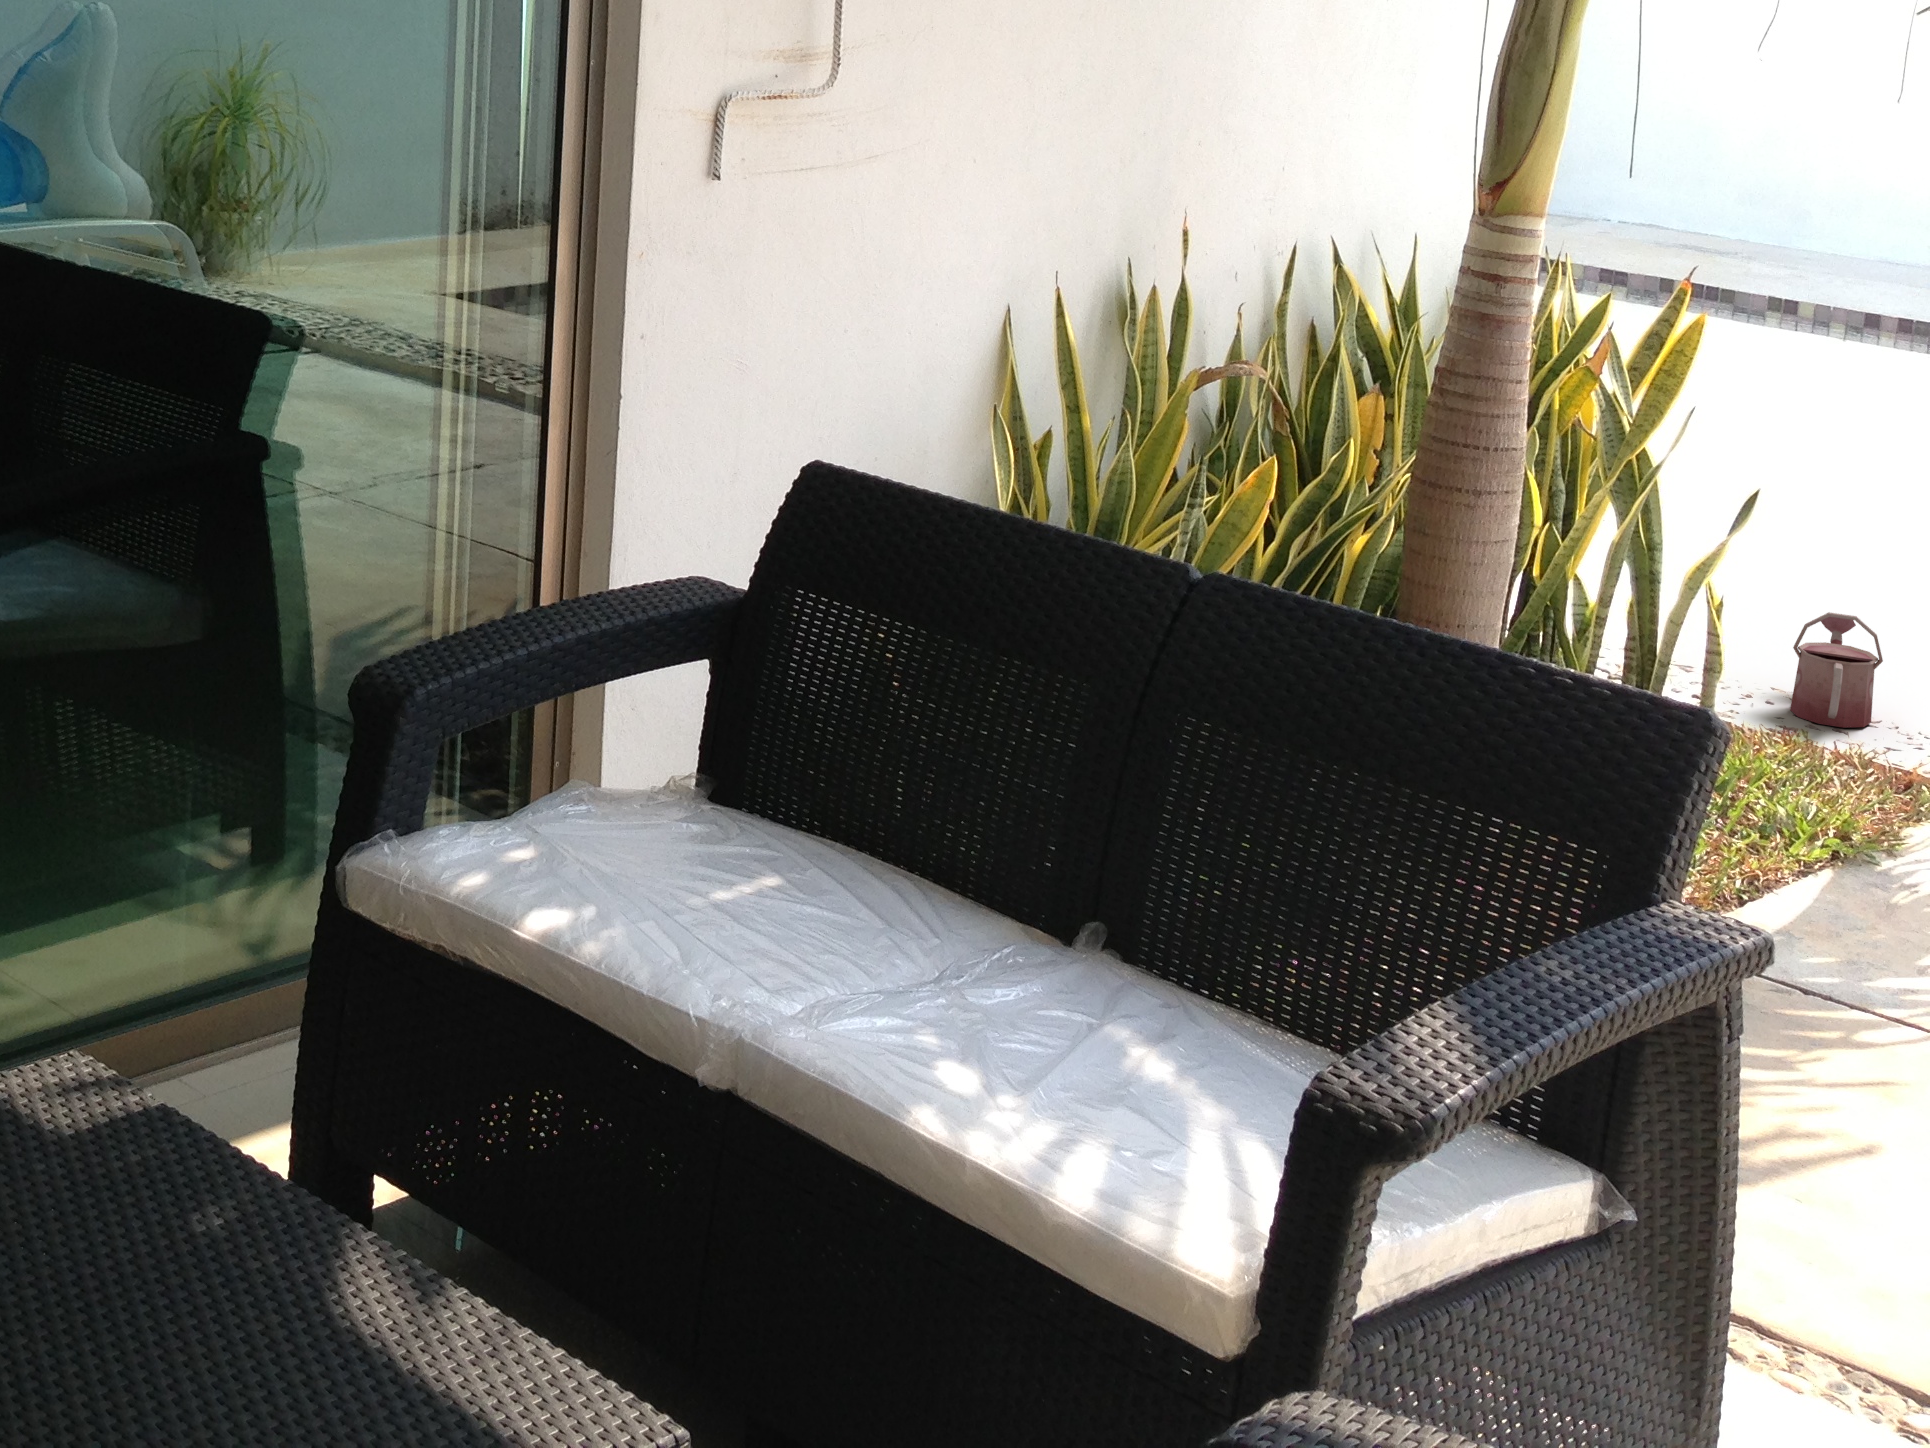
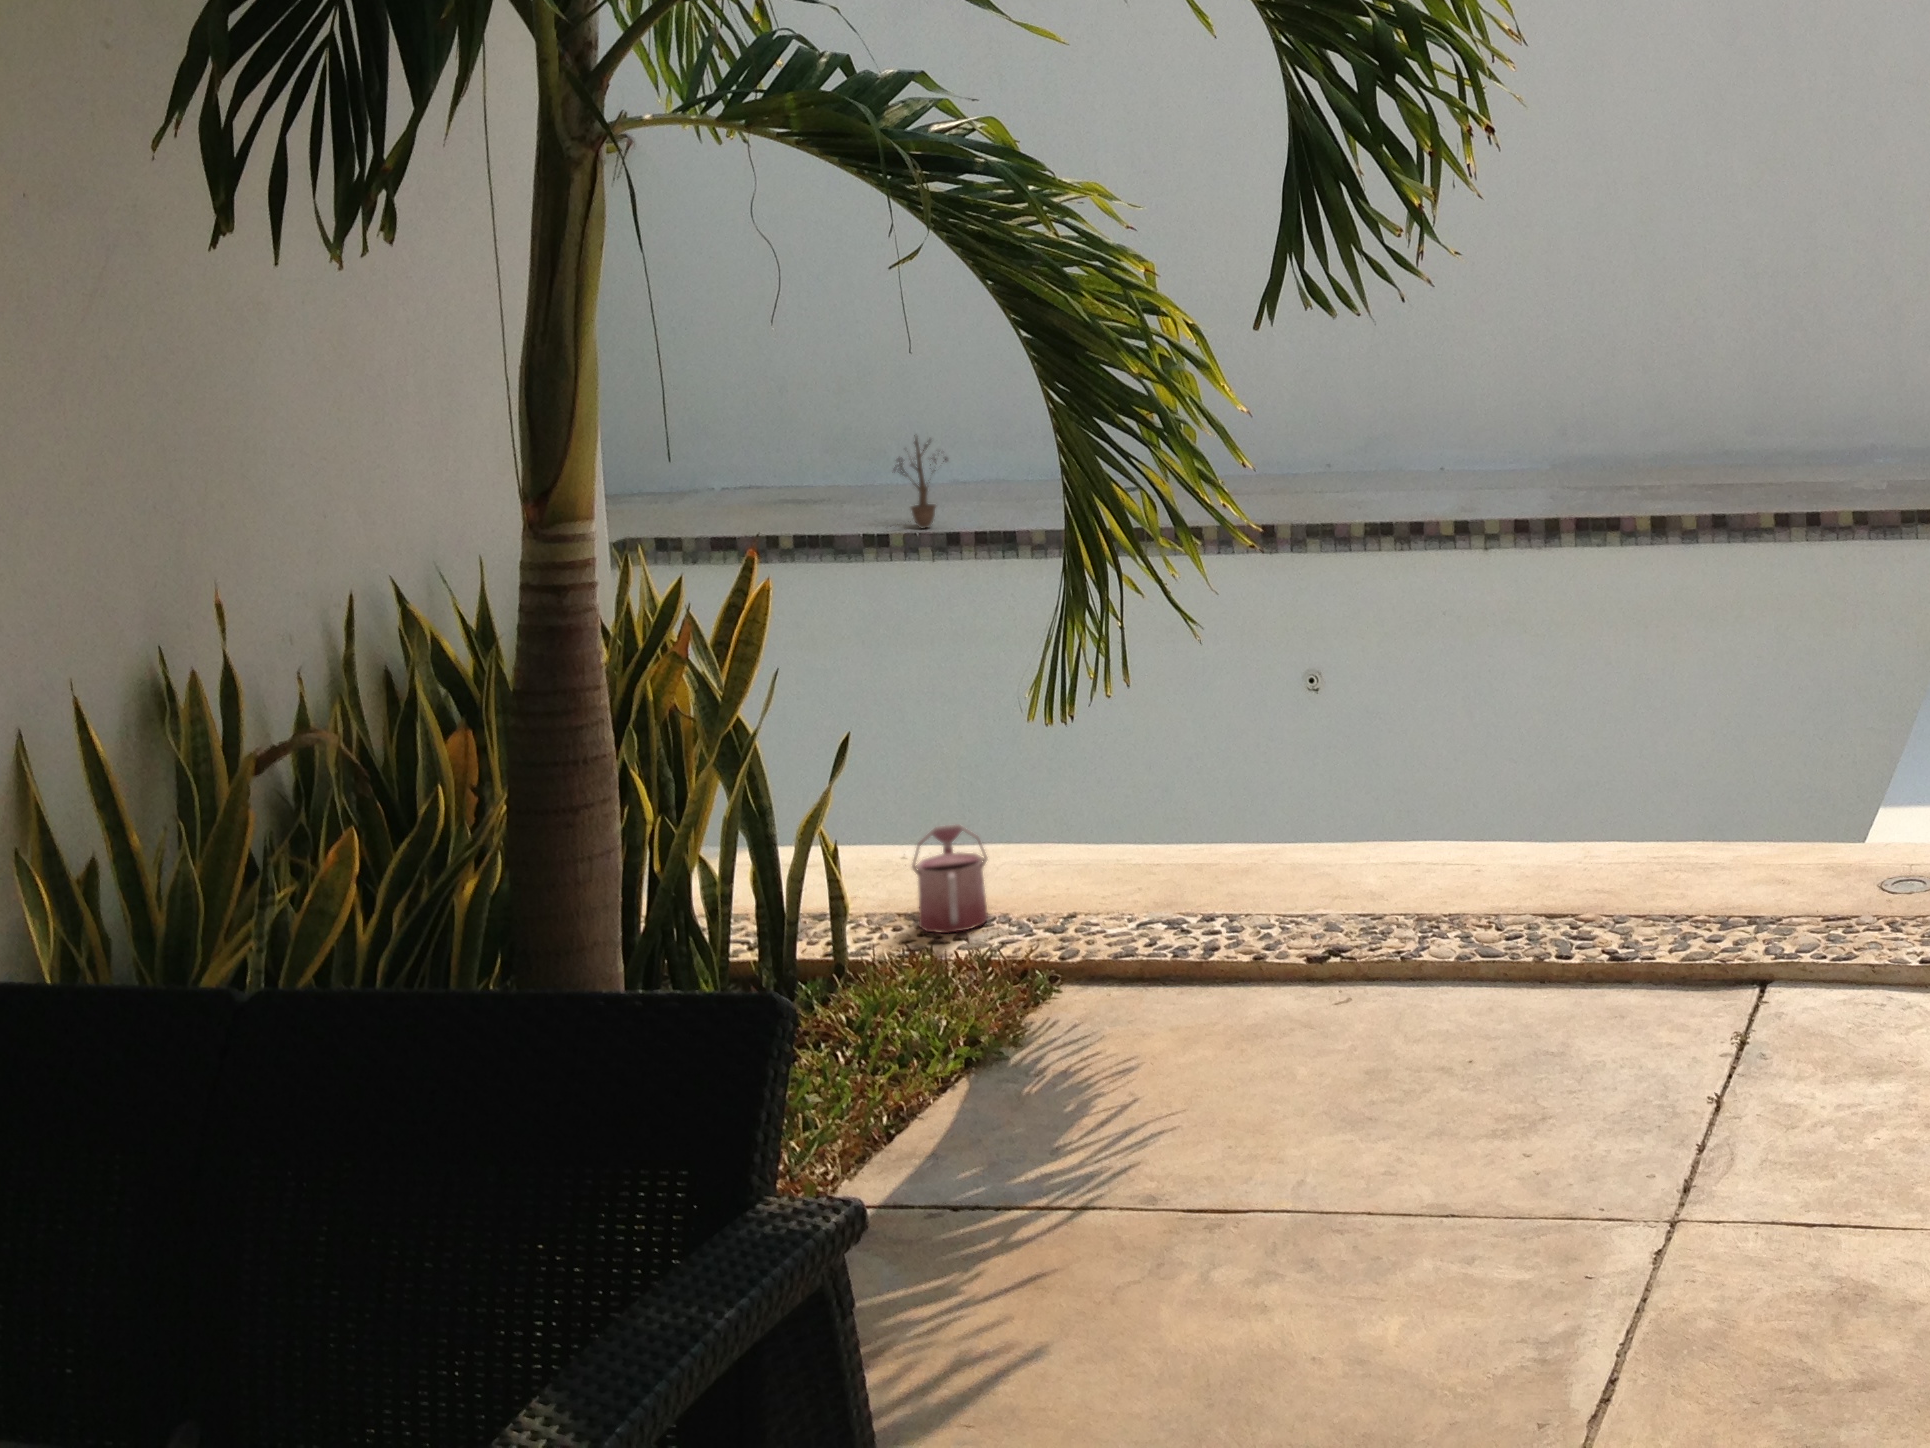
decorative plant: none [1788,211,1878,314] -> present [885,435,948,529]

